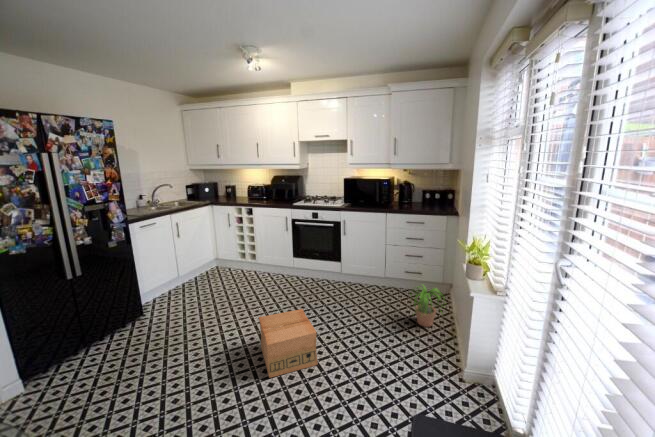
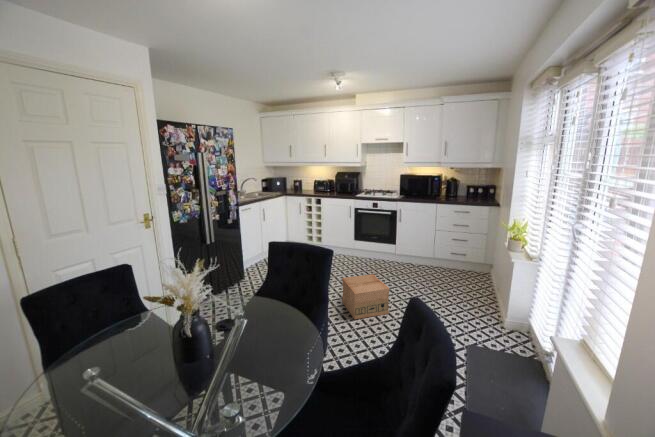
potted plant: present [410,285,444,327] -> none [457,261,494,295]

